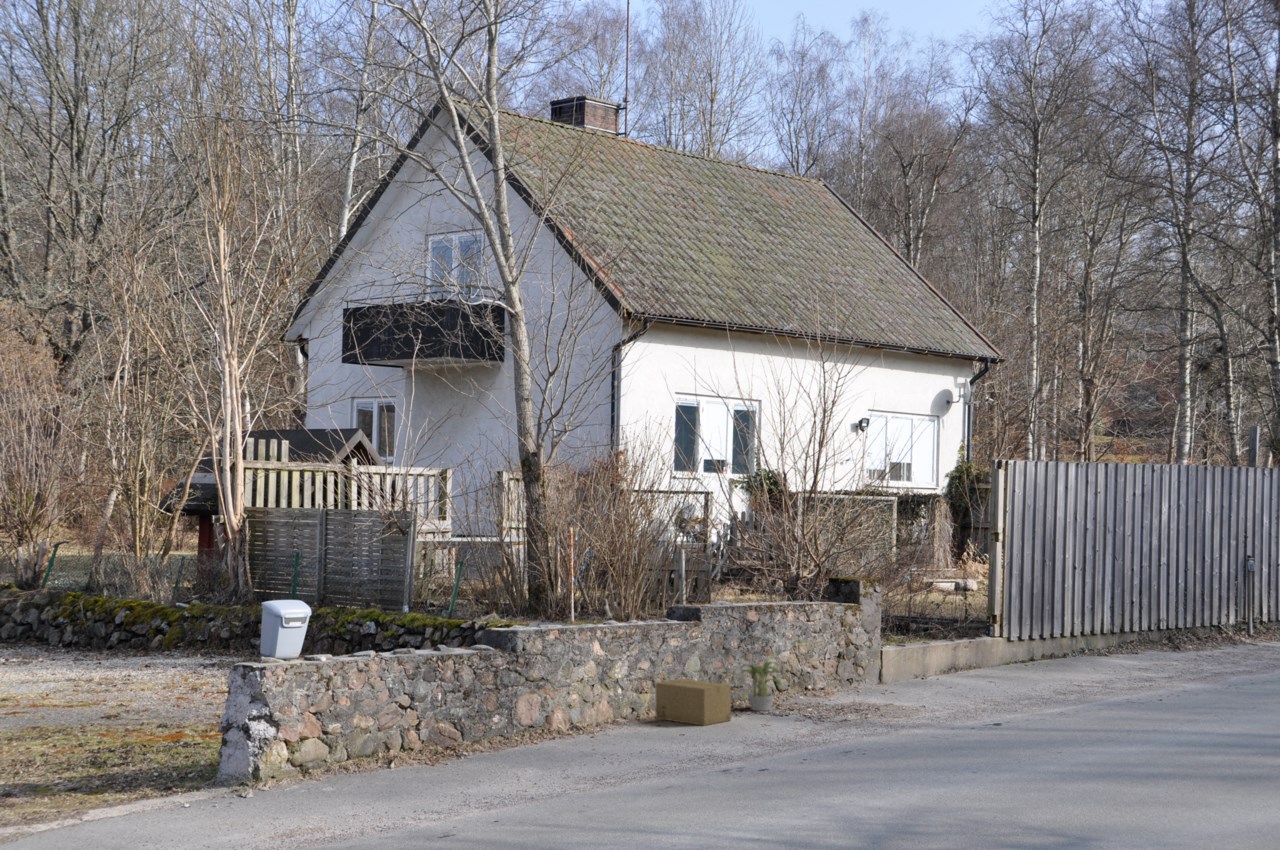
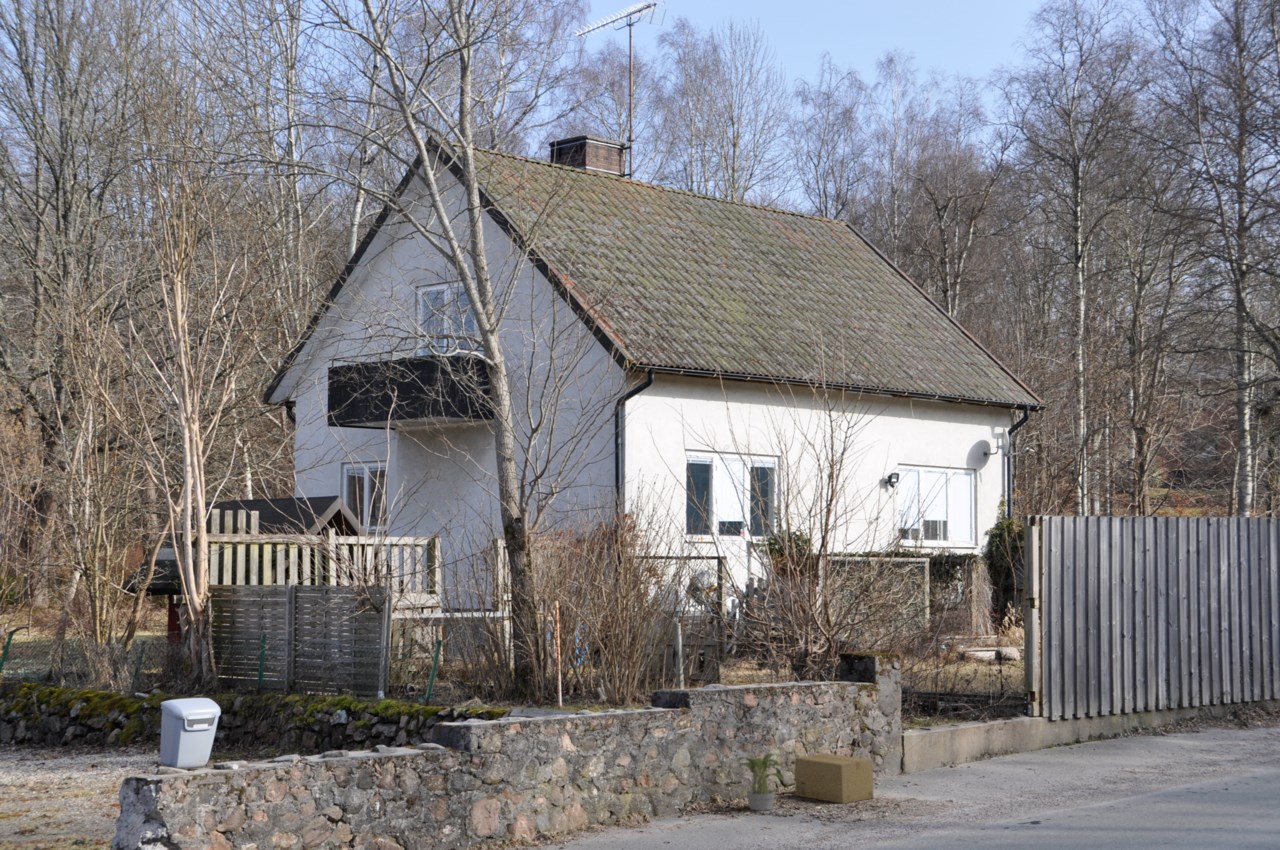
cardboard box: present [656,679,731,726] -> present [794,754,874,804]

